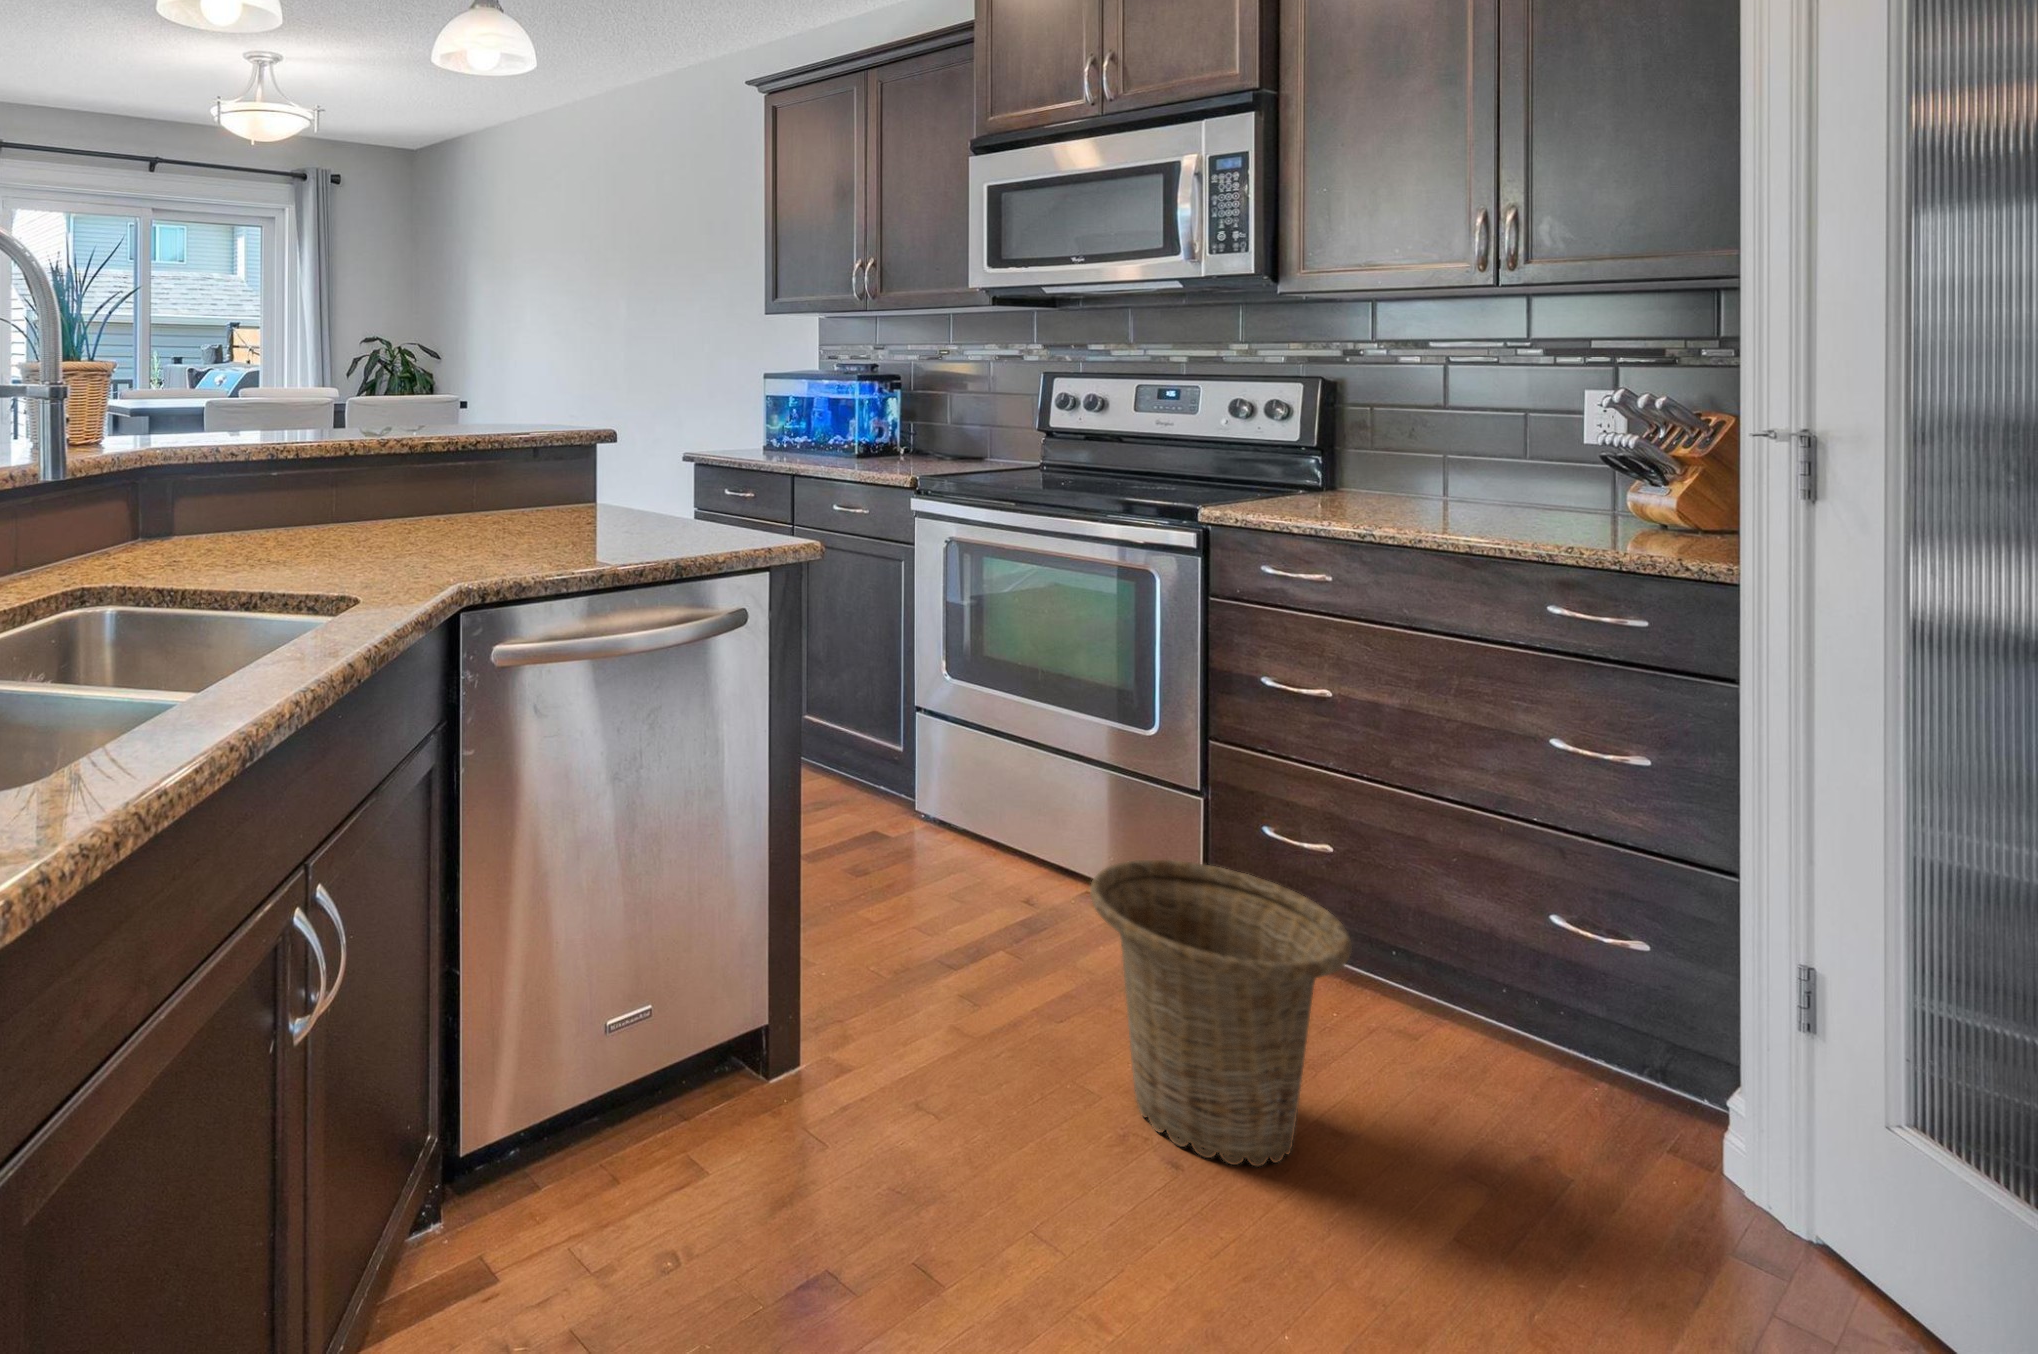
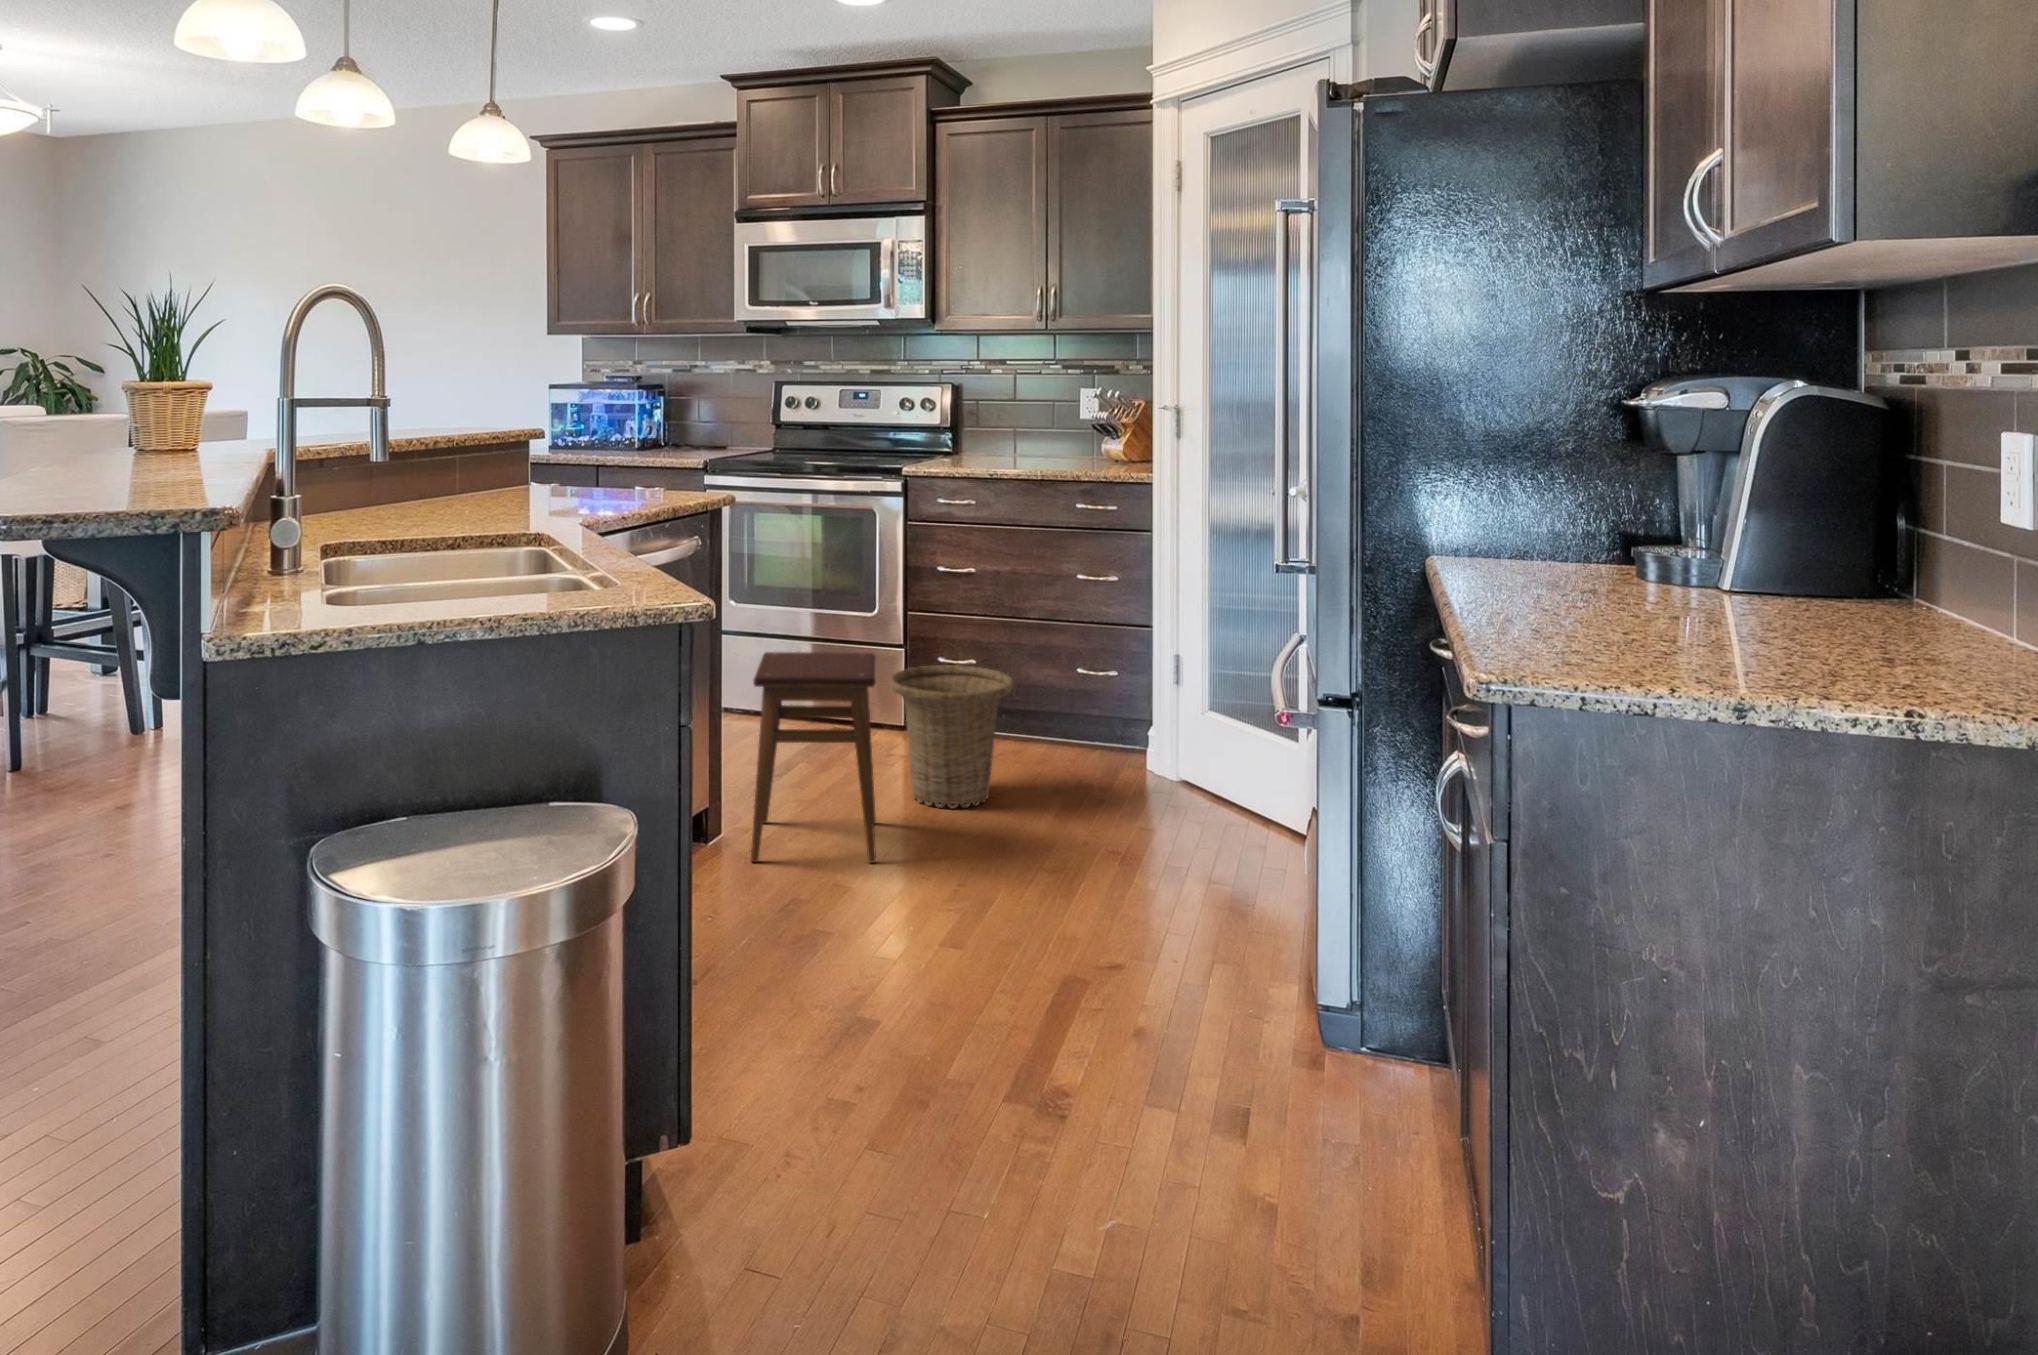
stool: none [764,800,1035,1262] -> present [751,652,876,863]

